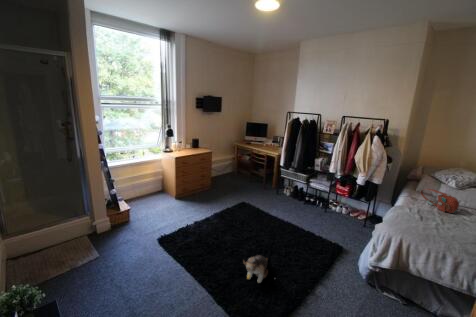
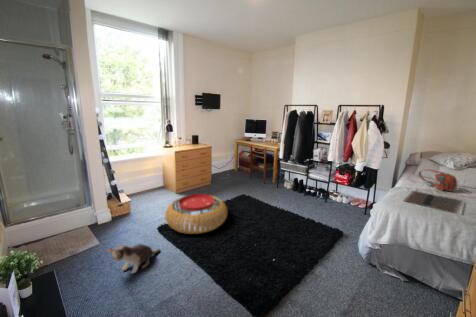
pouf: none [165,204,228,247] -> present [165,194,227,234]
laptop: none [406,211,466,244] -> present [404,191,464,215]
plush toy: present [243,255,268,283] -> present [107,244,160,273]

